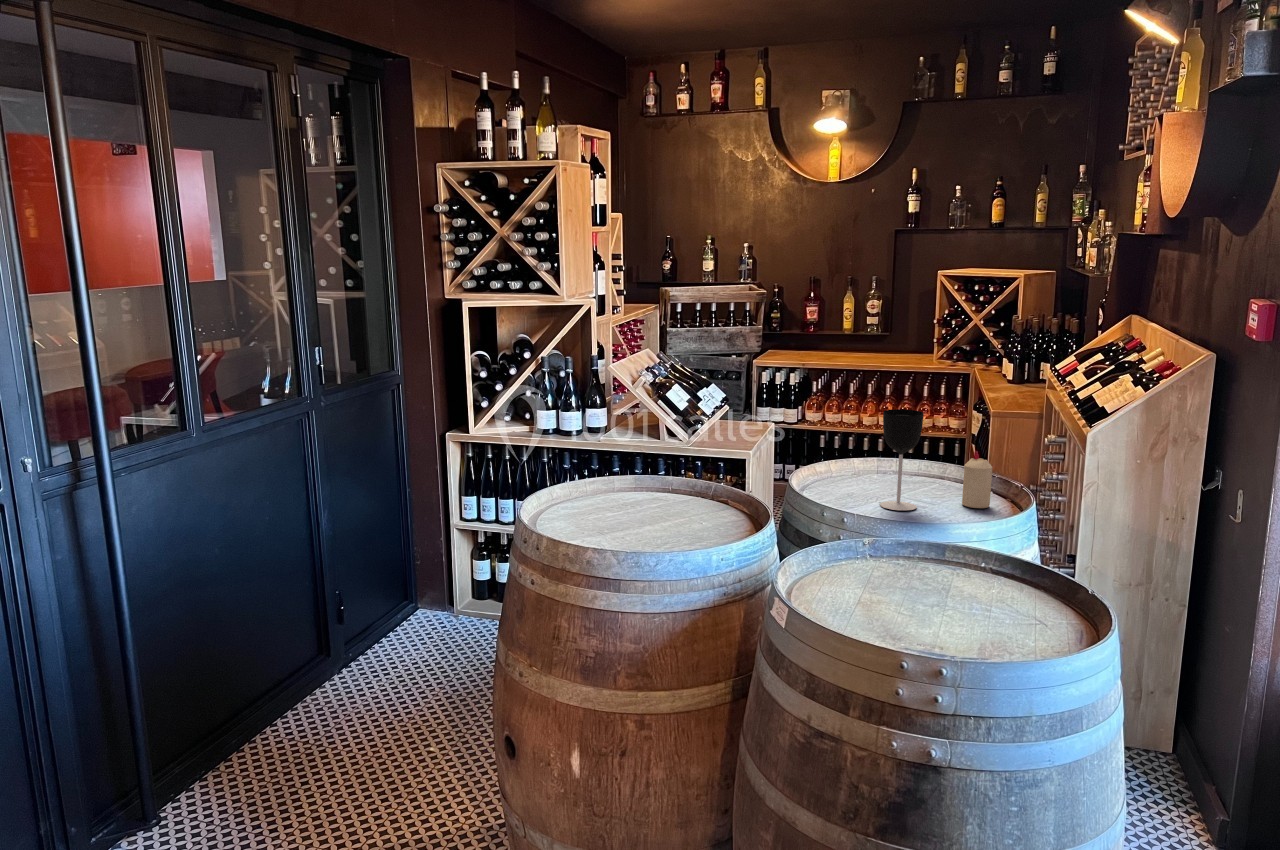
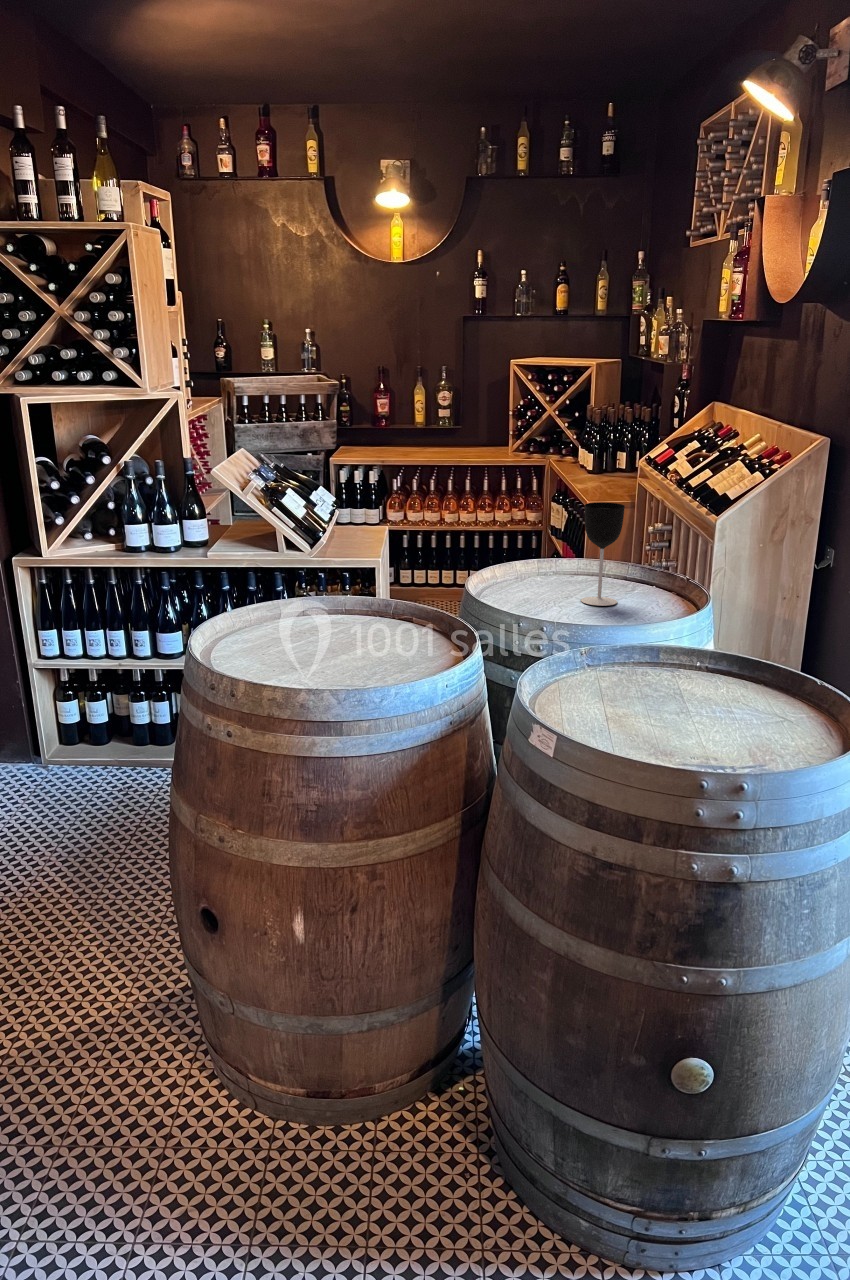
candle: present [962,458,992,508] -> none [654,548,683,597]

